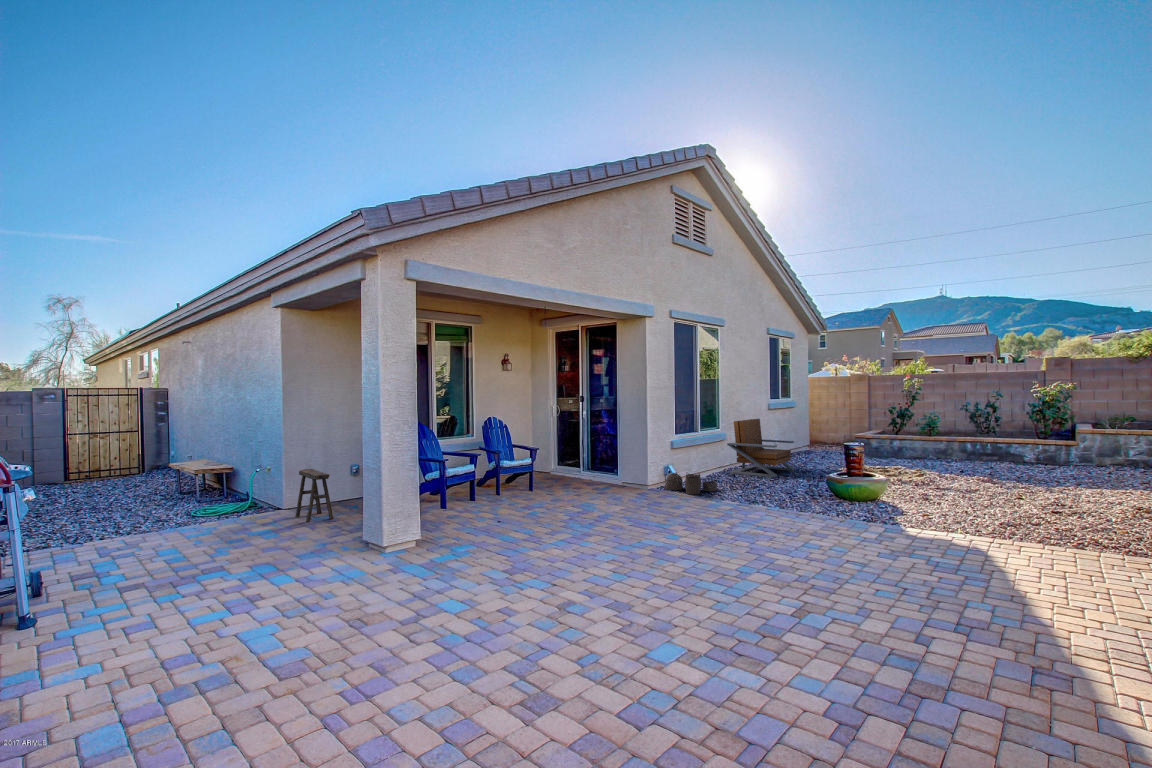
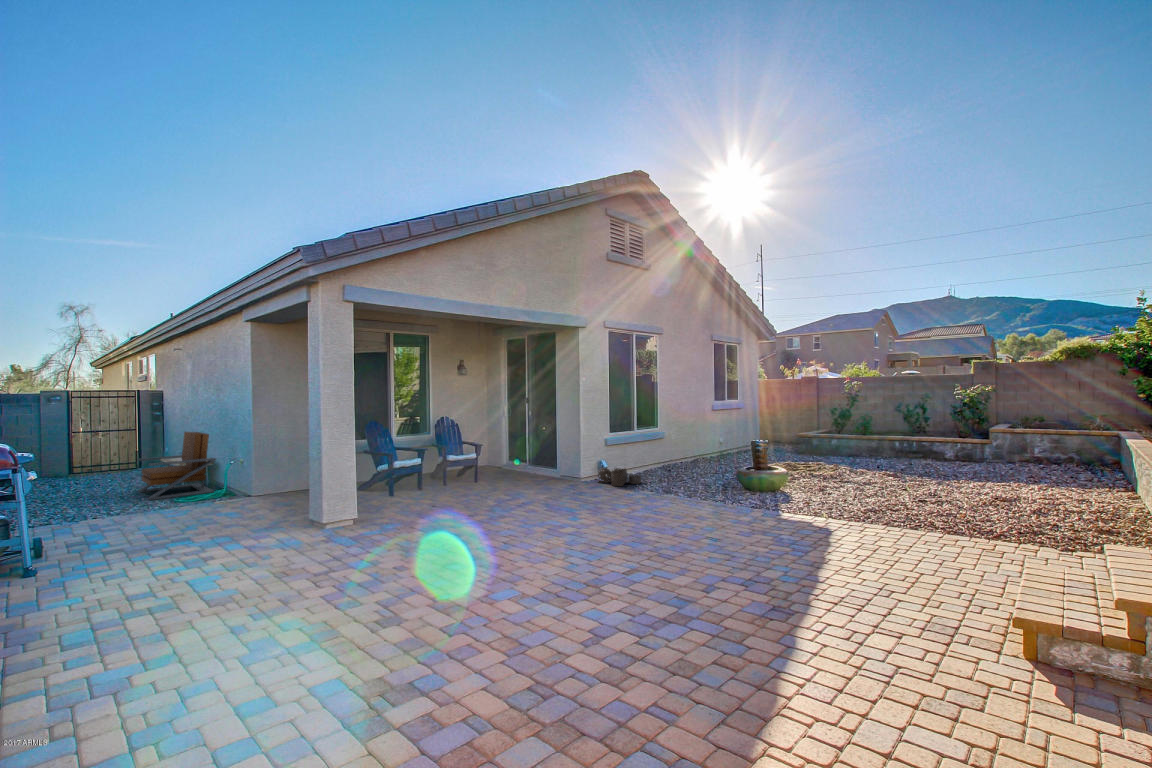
lounge chair: present [727,419,795,478] -> present [139,432,216,500]
stool: present [296,469,333,522] -> none [261,462,293,506]

